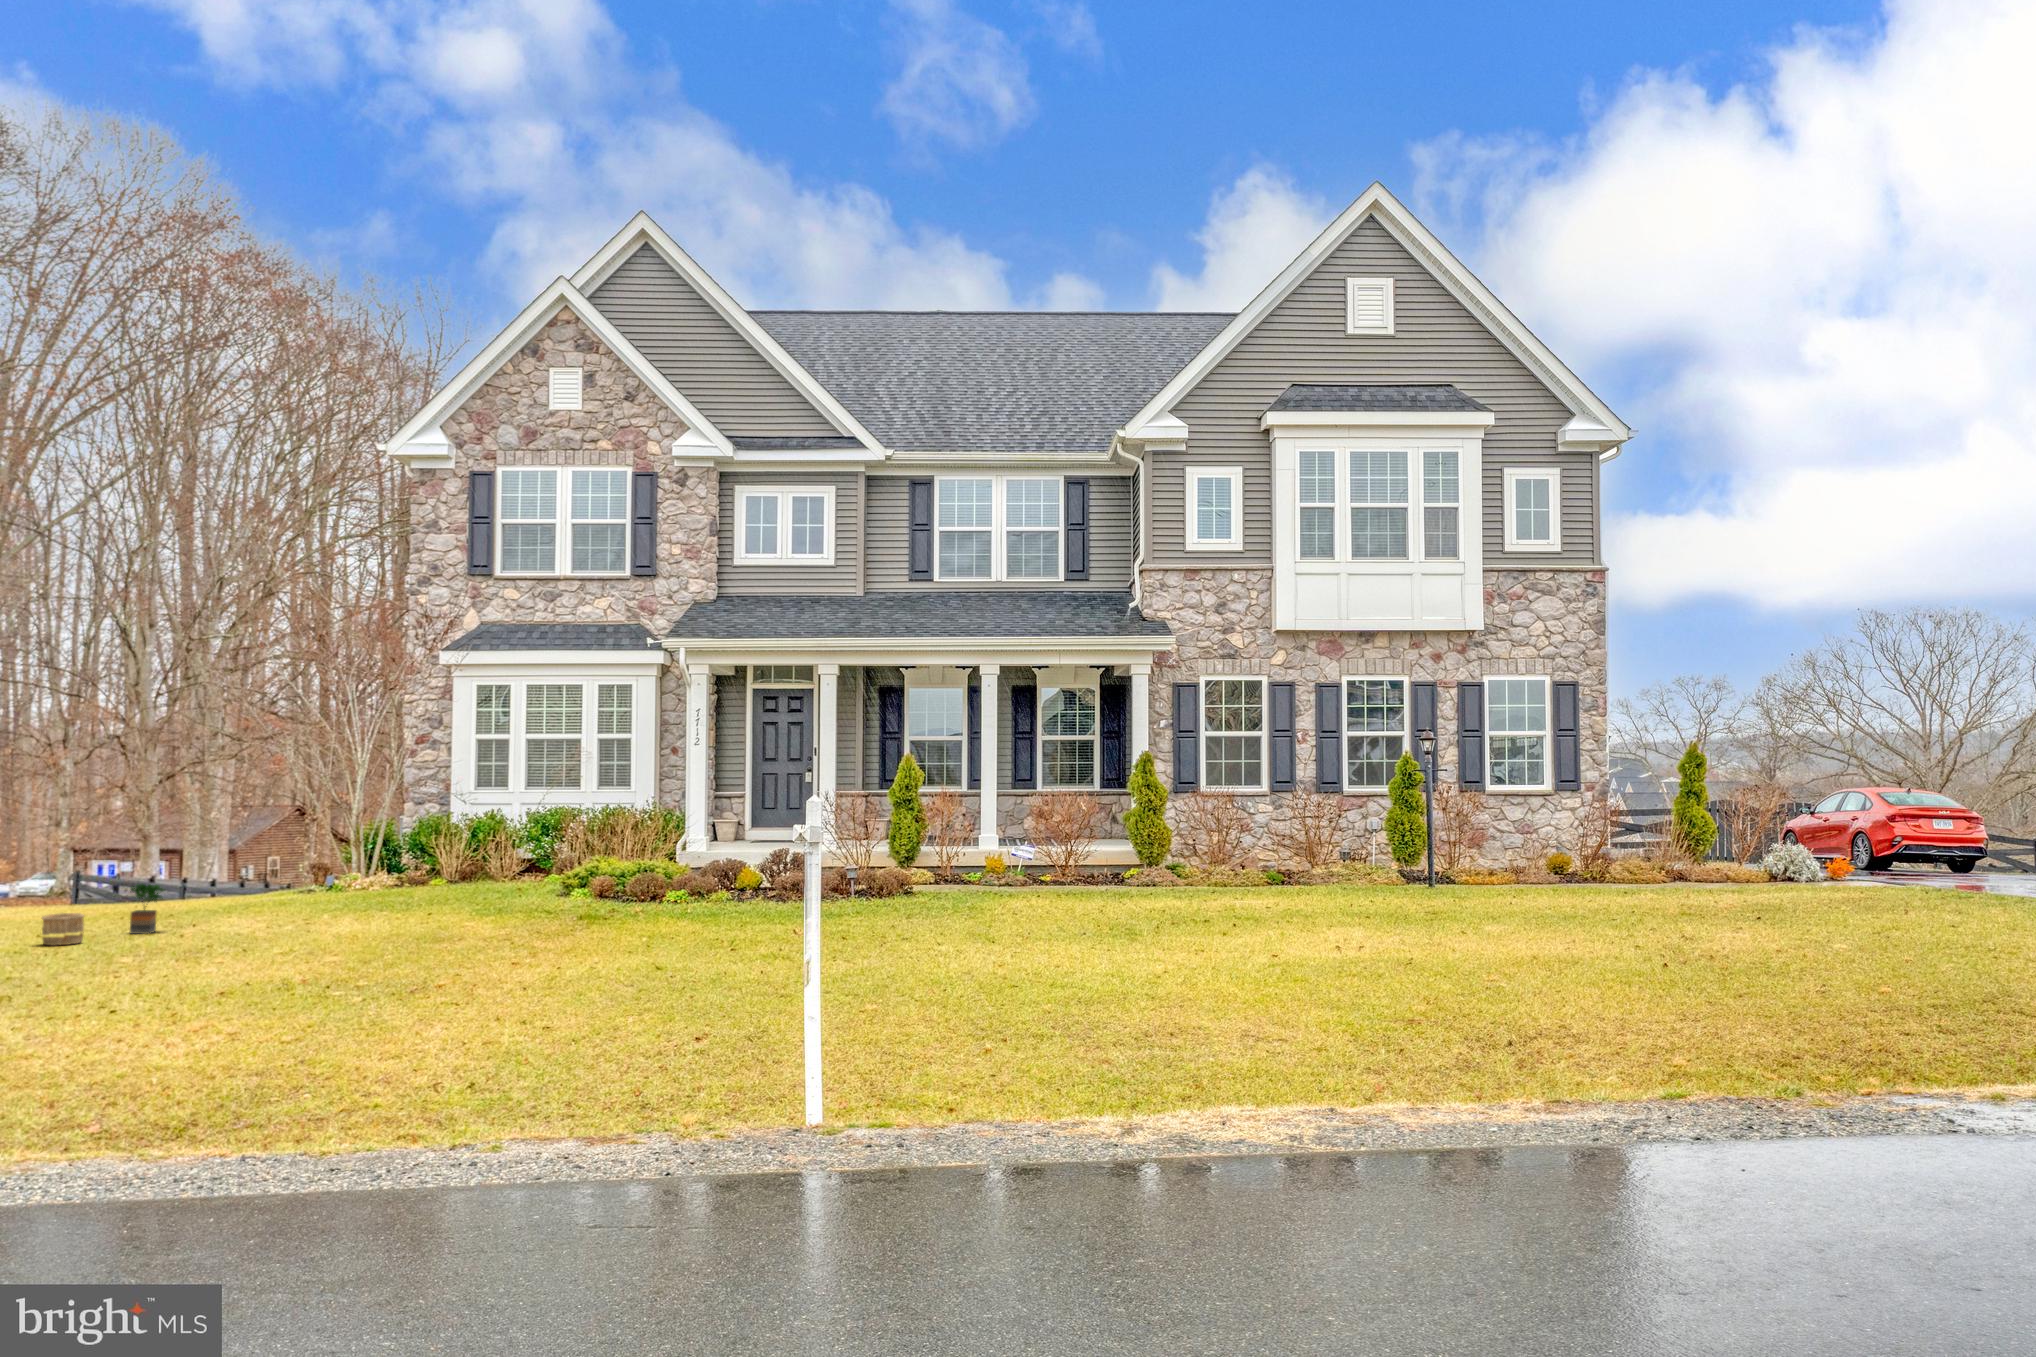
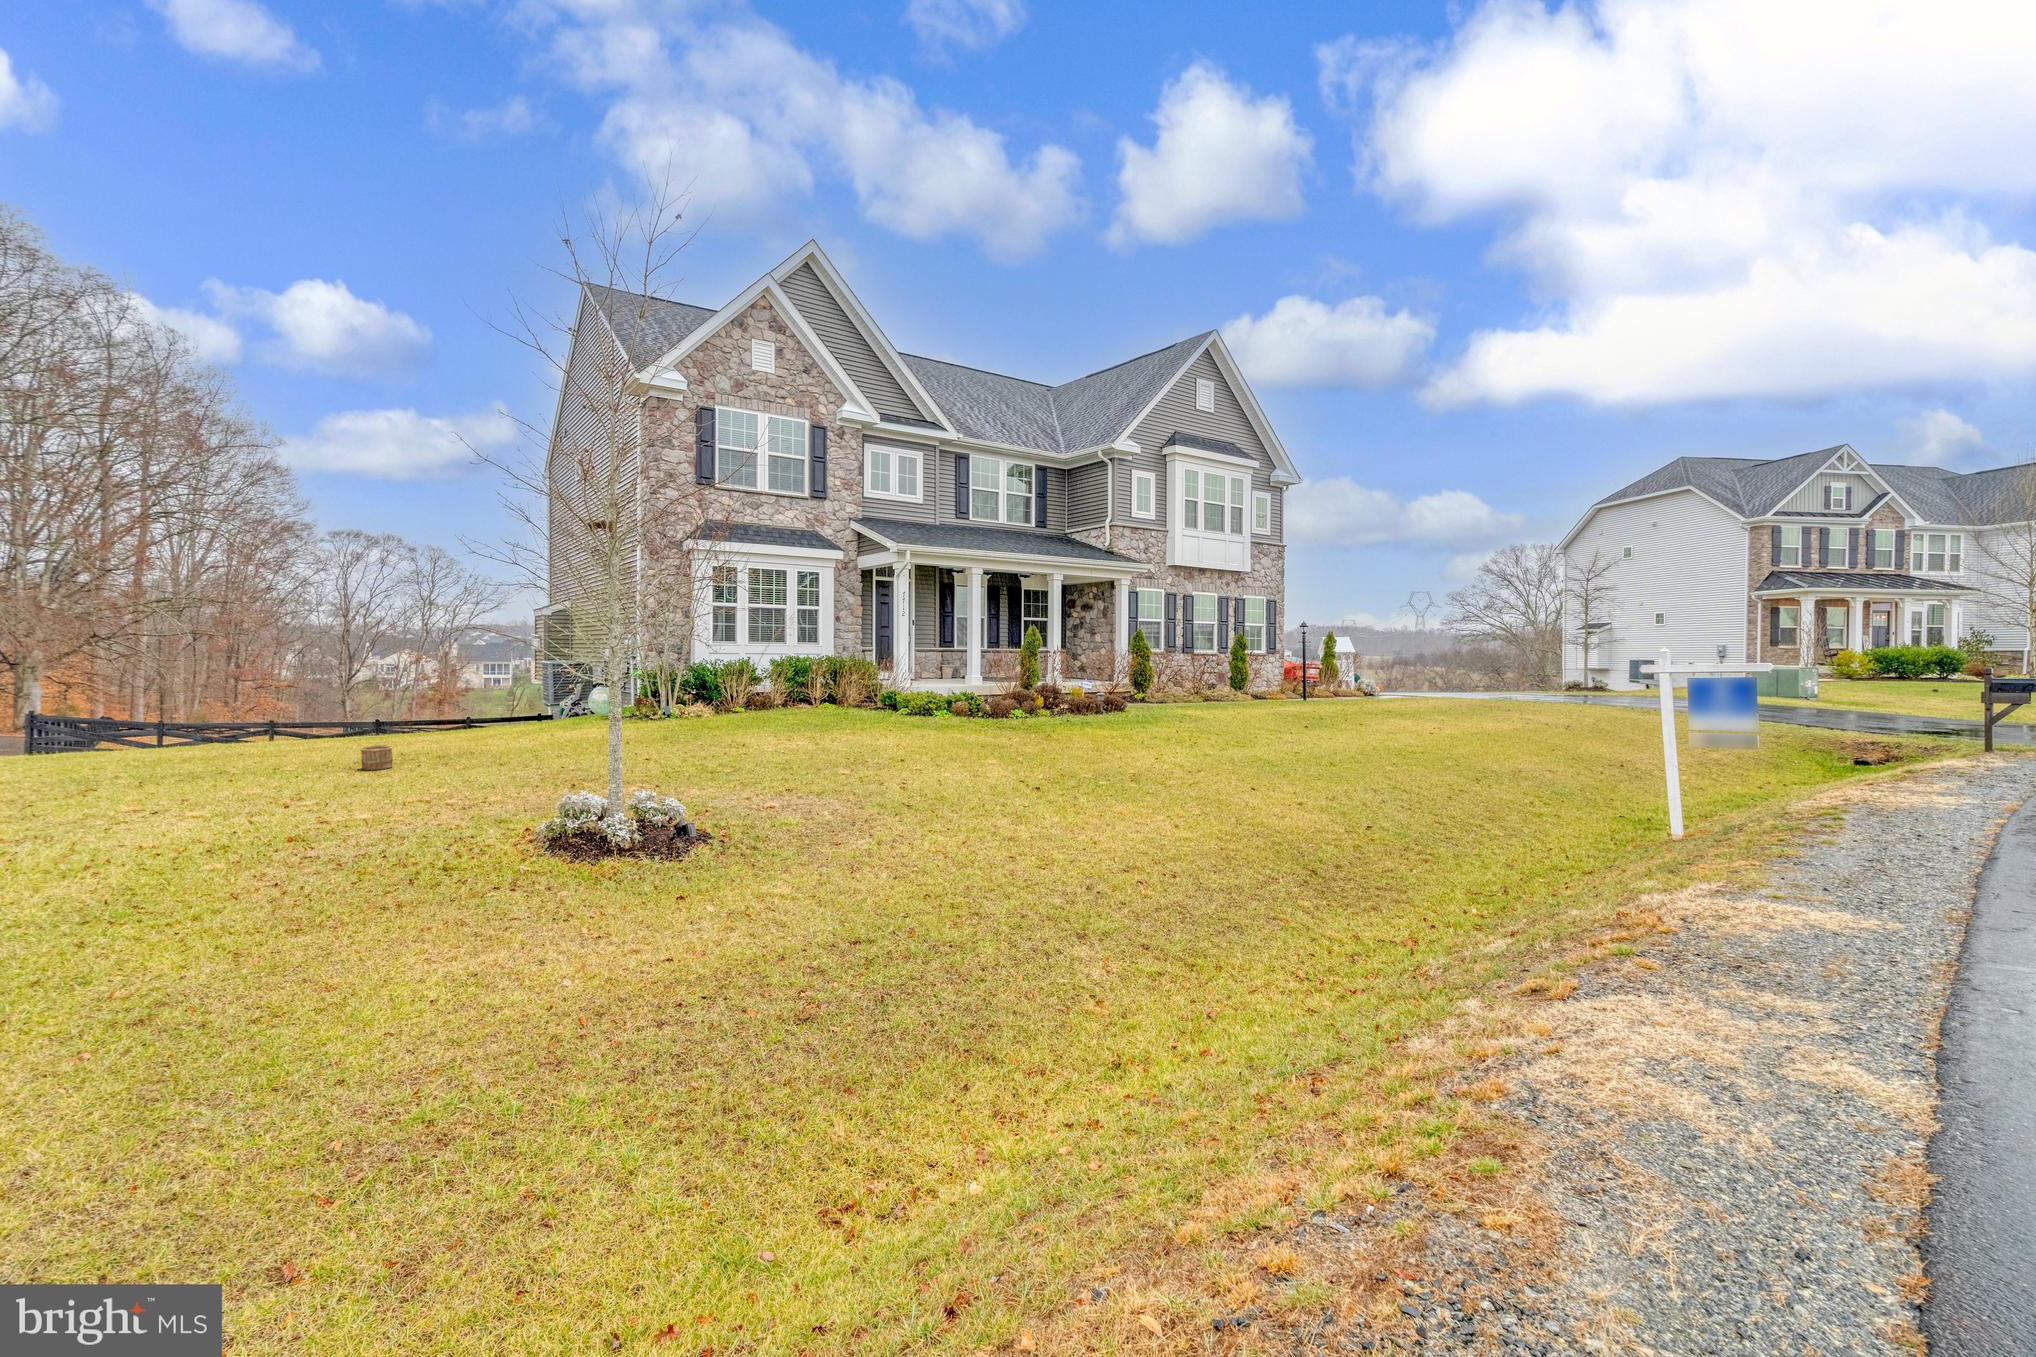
potted tree: present [130,884,163,934] -> none [431,721,459,758]

